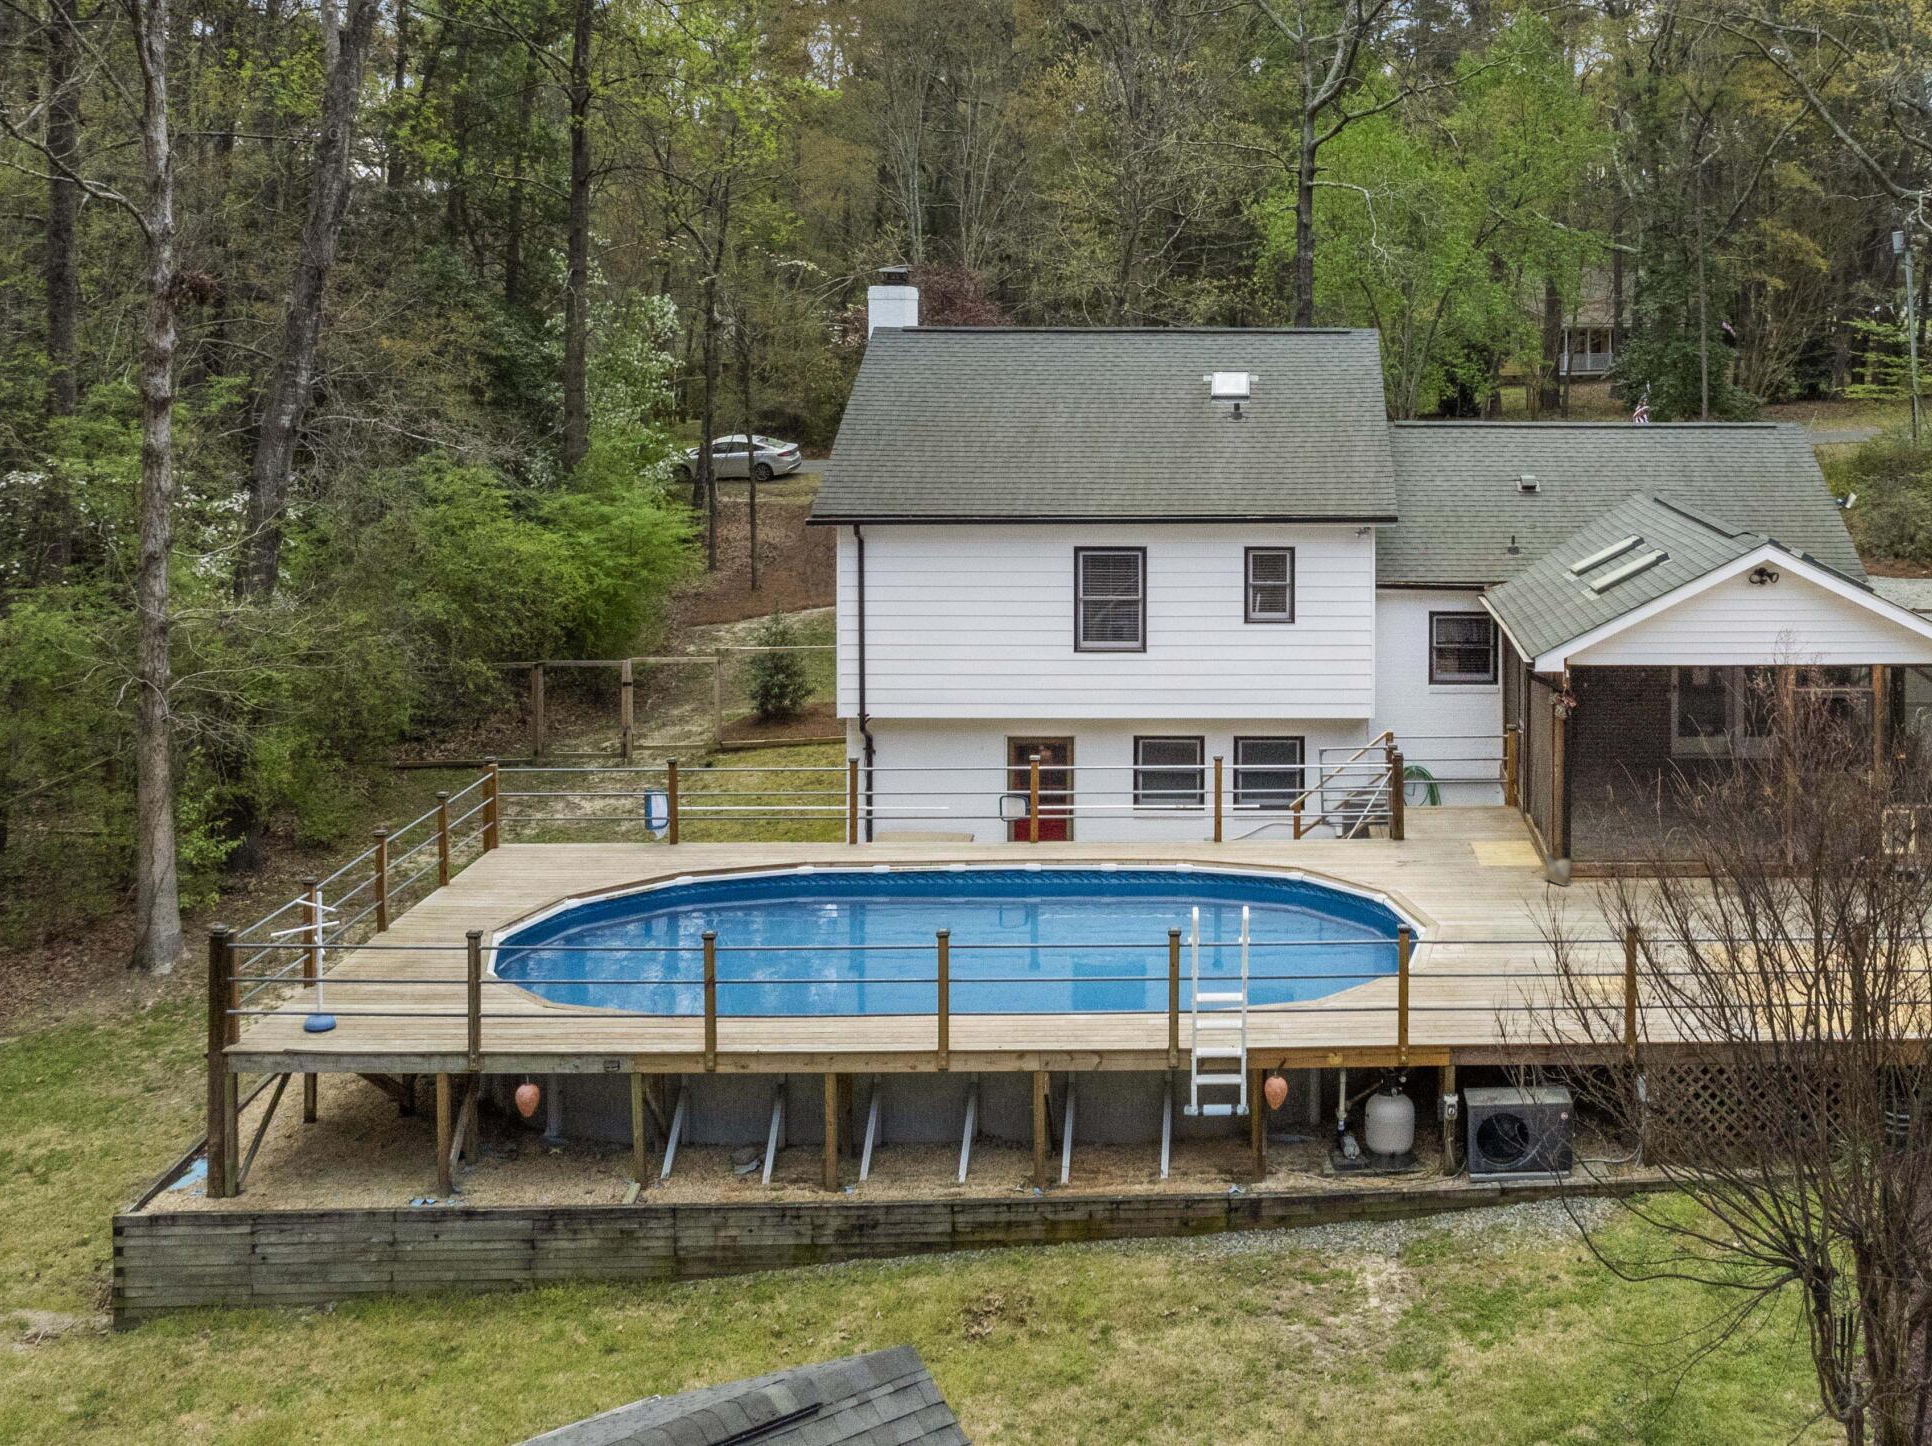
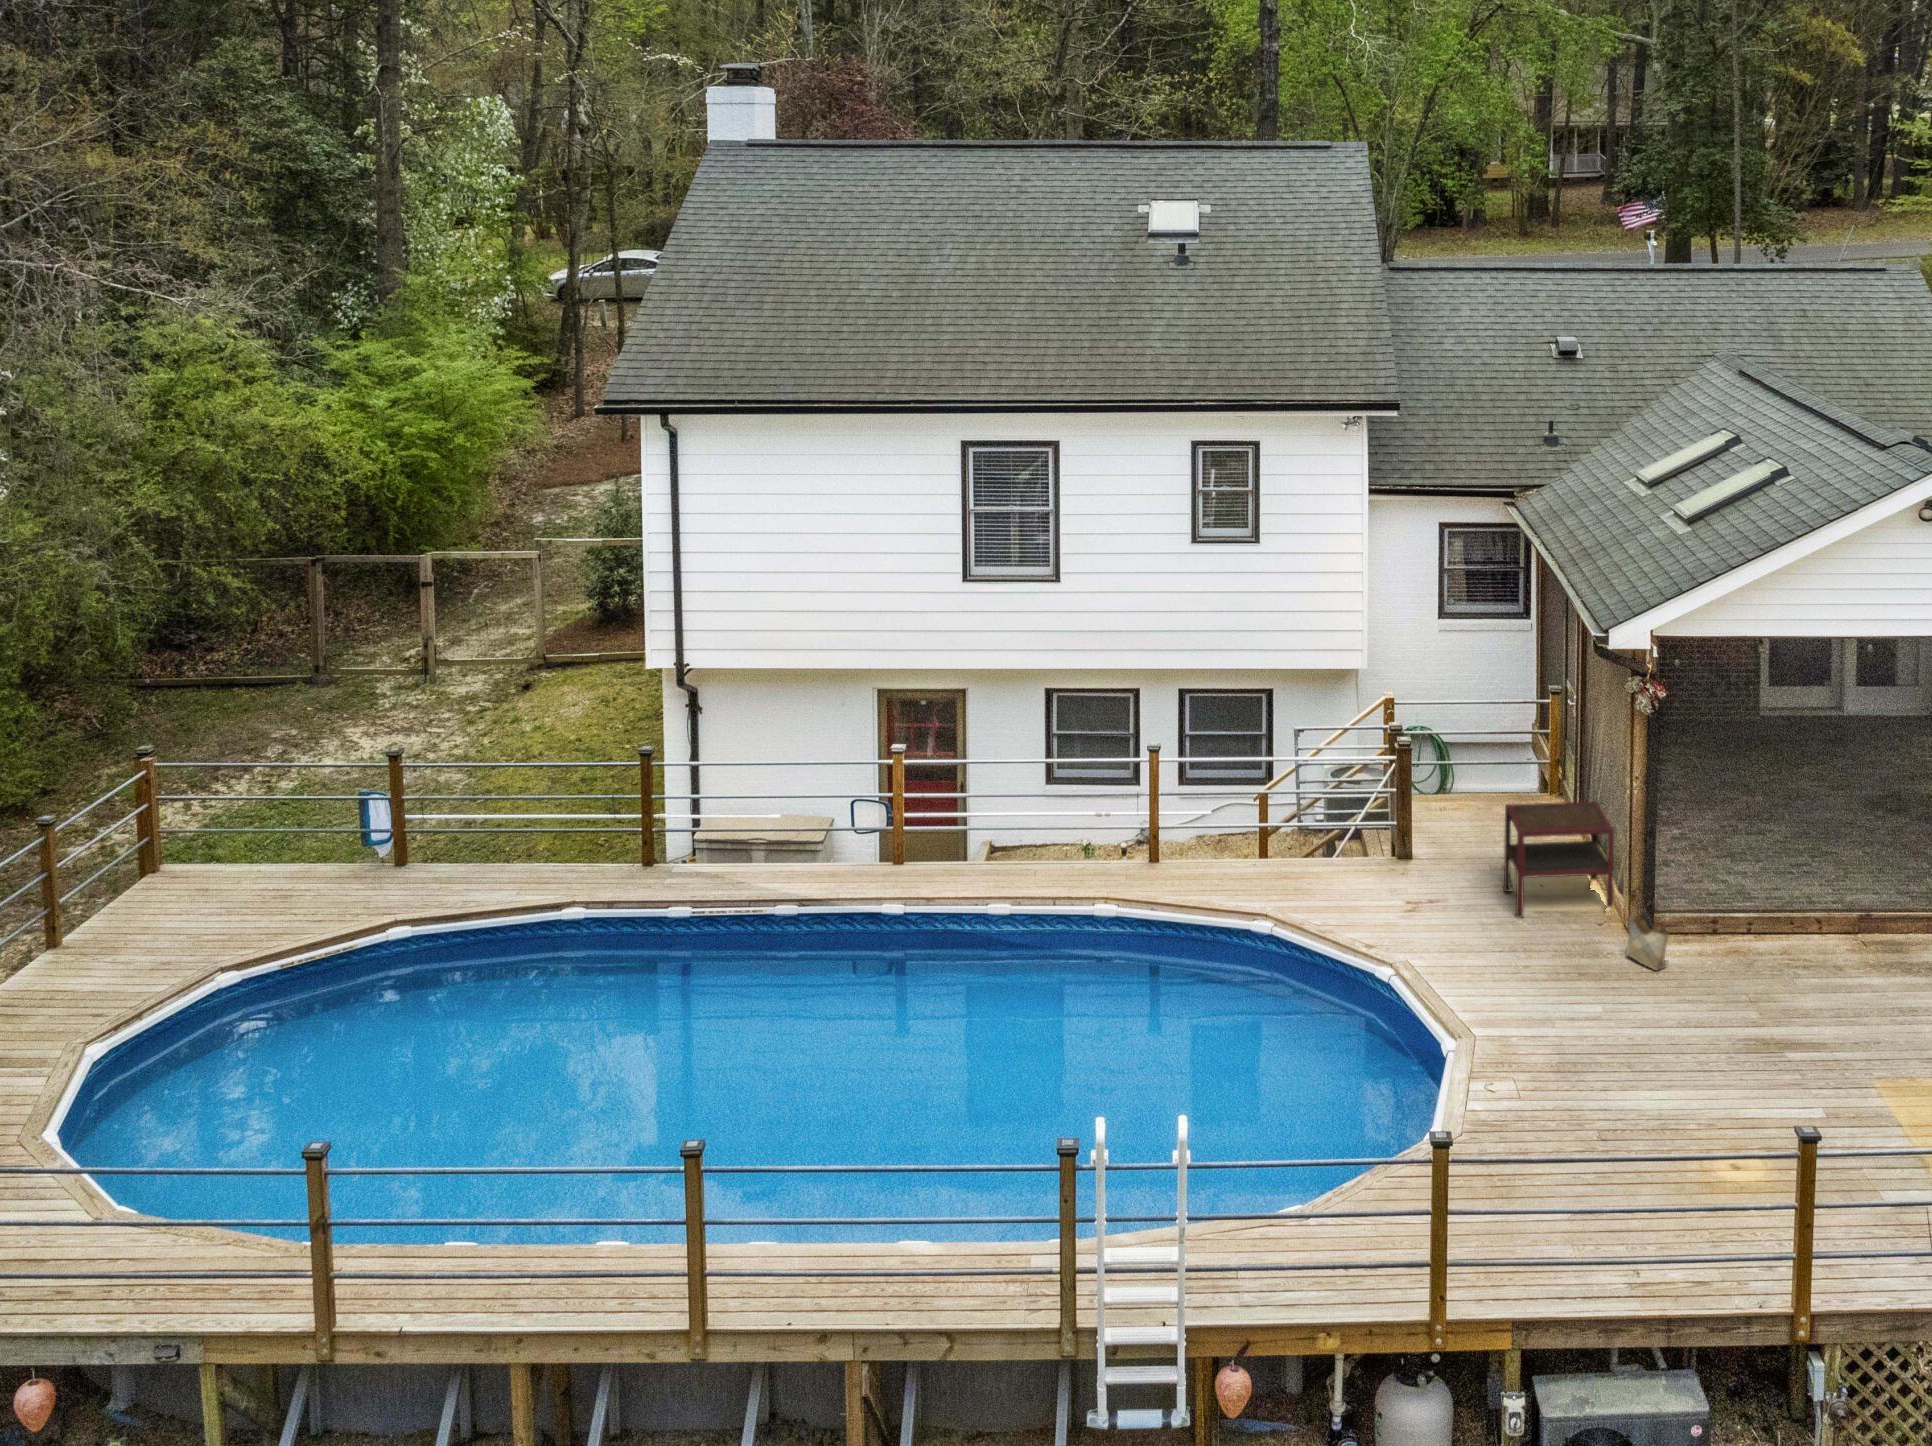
side table: none [1467,788,1542,867] -> present [1503,801,1614,918]

